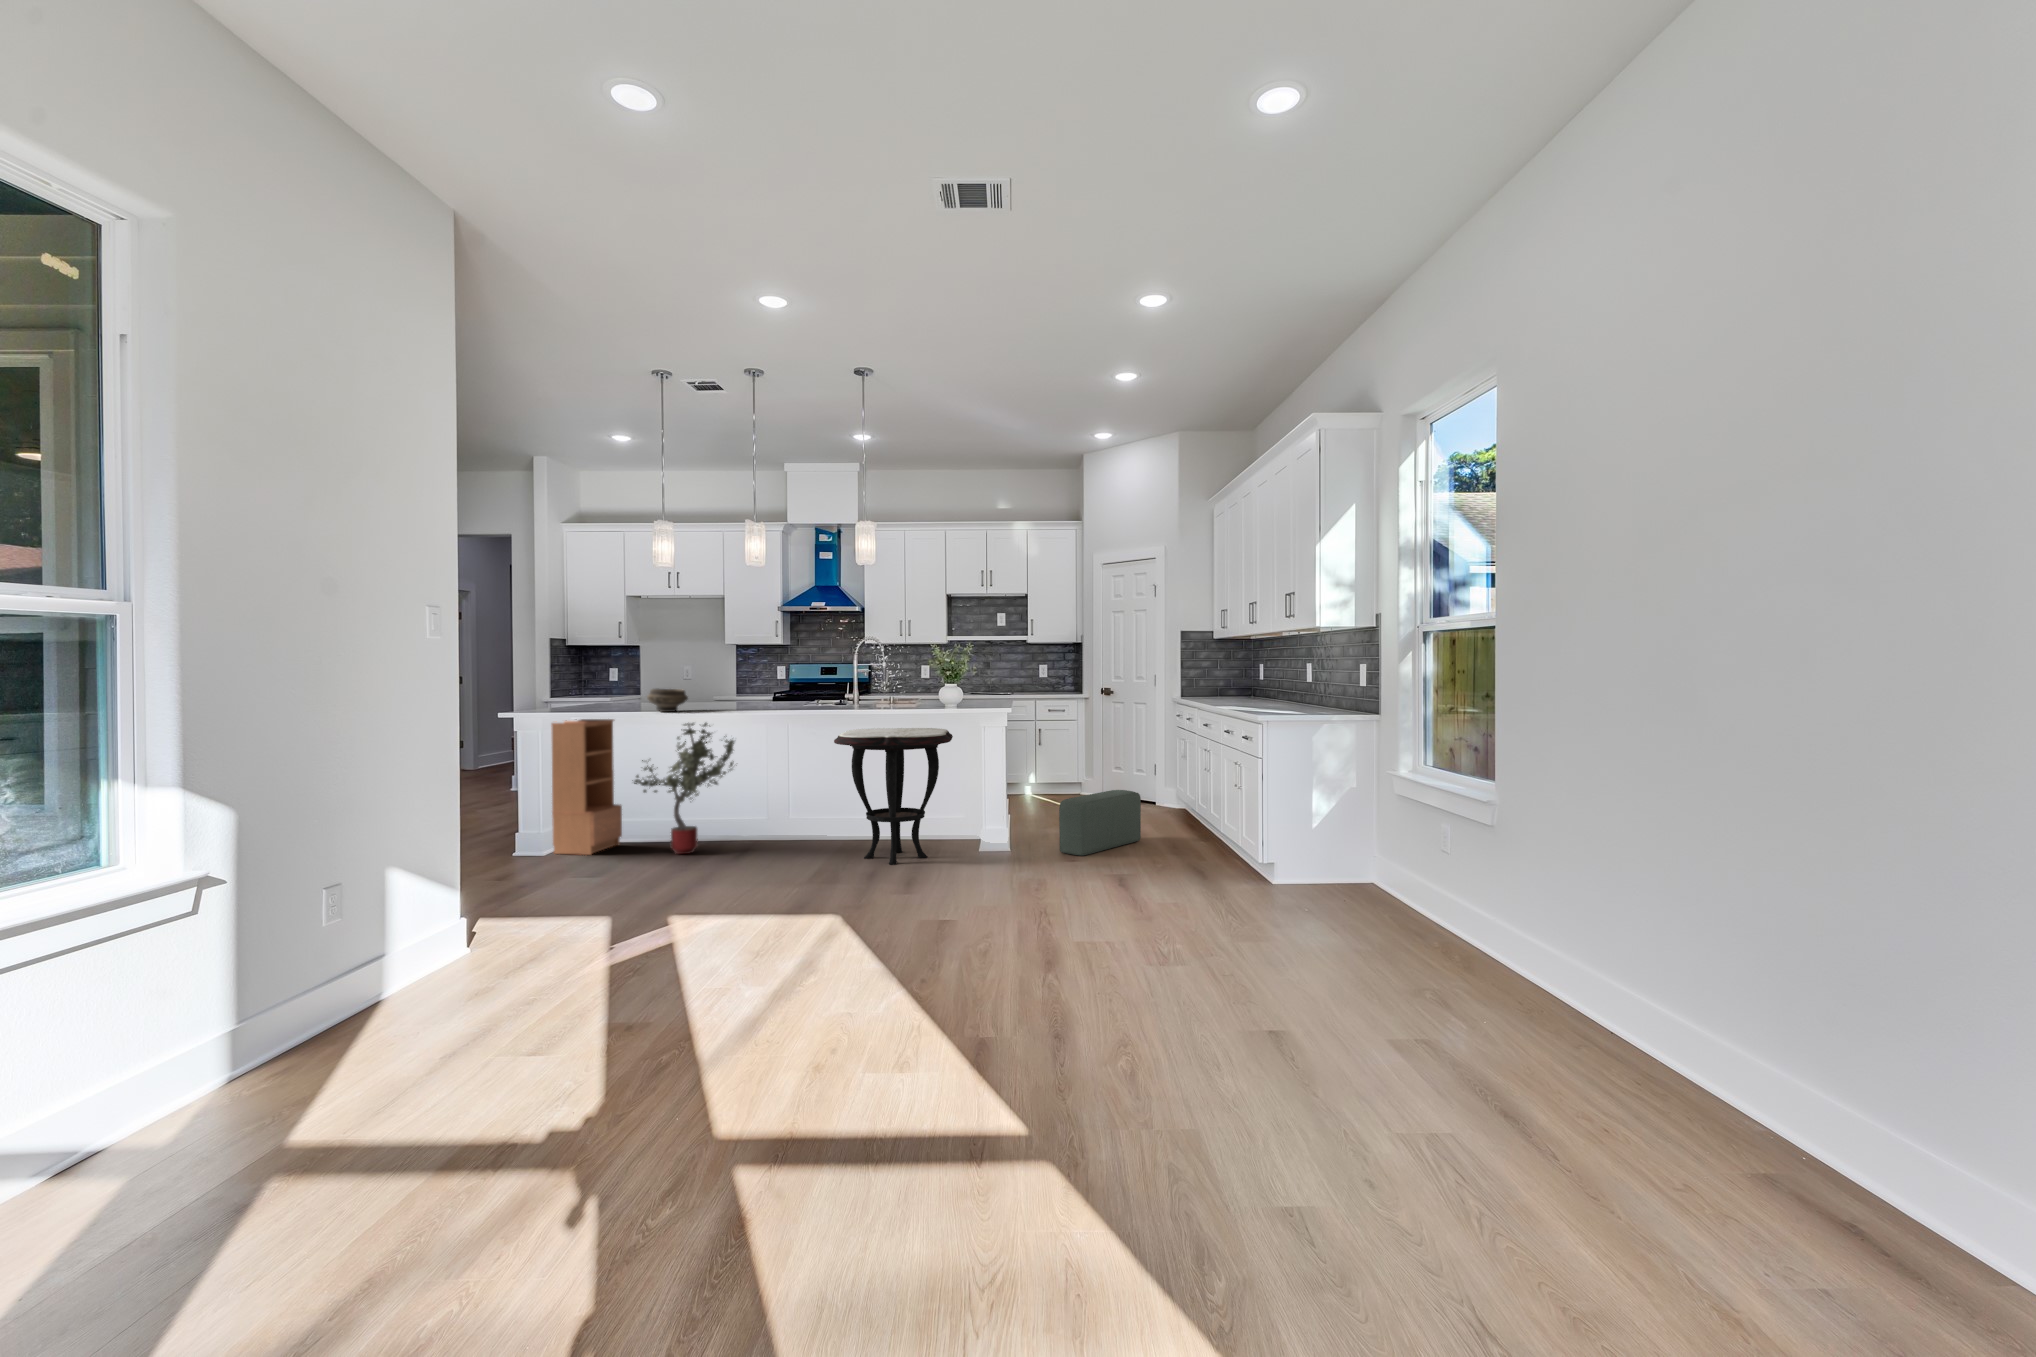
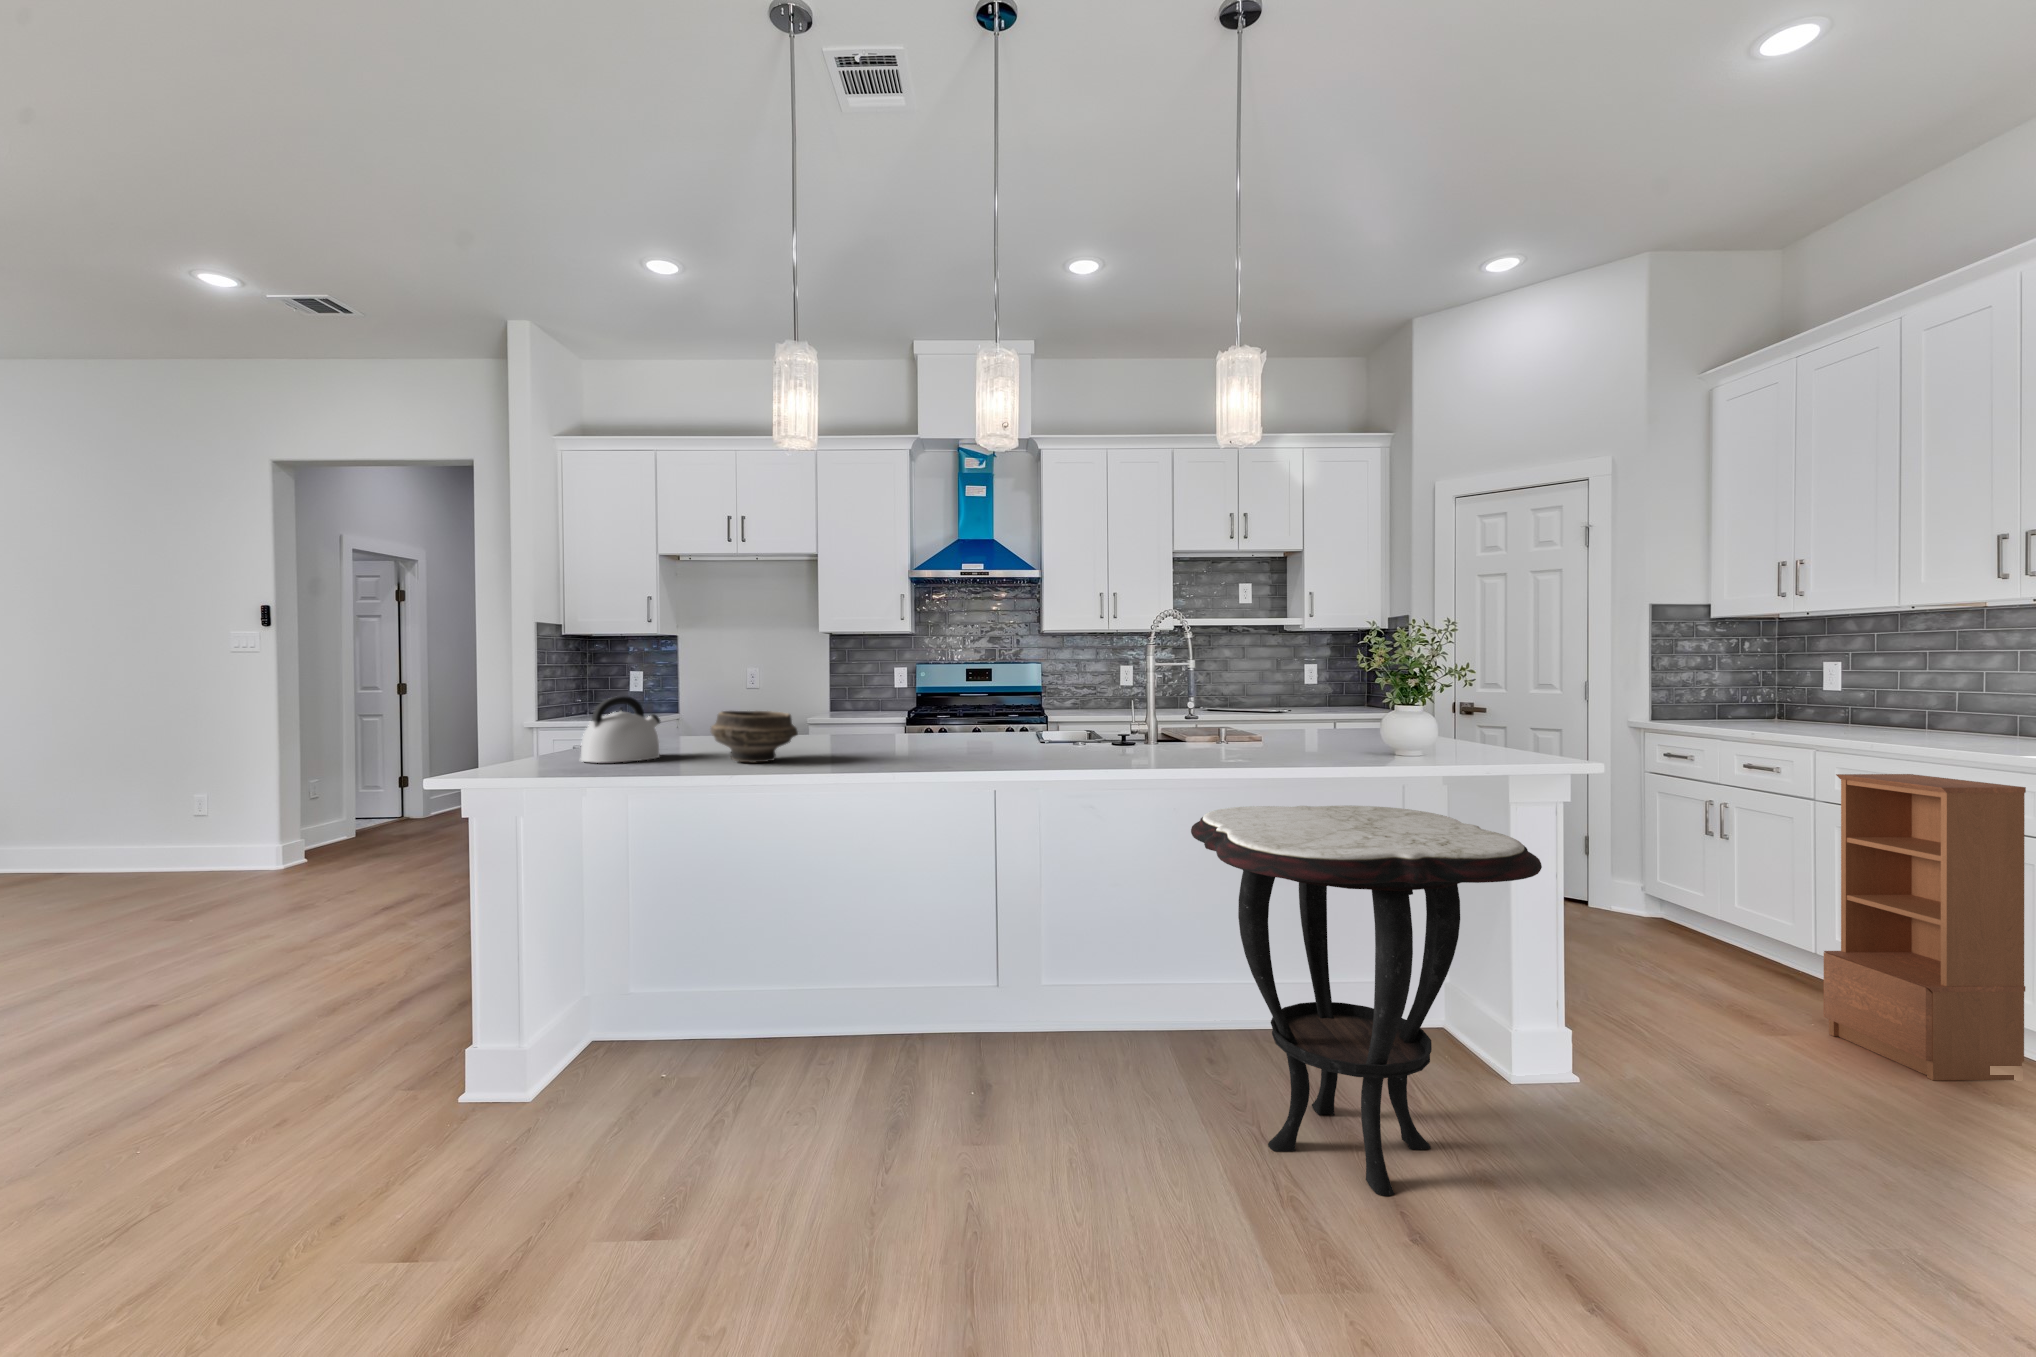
kettle: none [586,682,625,712] -> present [581,696,660,762]
bookcase: present [551,719,622,855] -> present [1824,774,2026,1080]
potted tree: present [634,723,734,854] -> none [680,791,937,1121]
pouf: present [1059,790,1141,856] -> none [1717,936,1824,1140]

